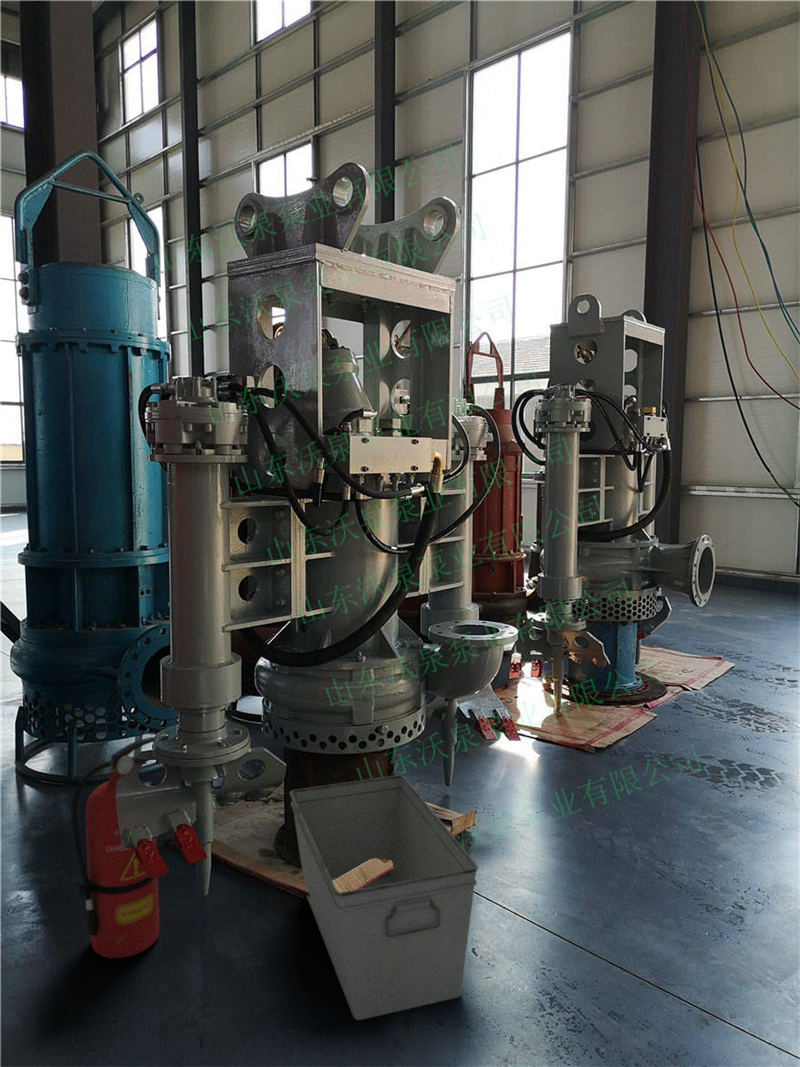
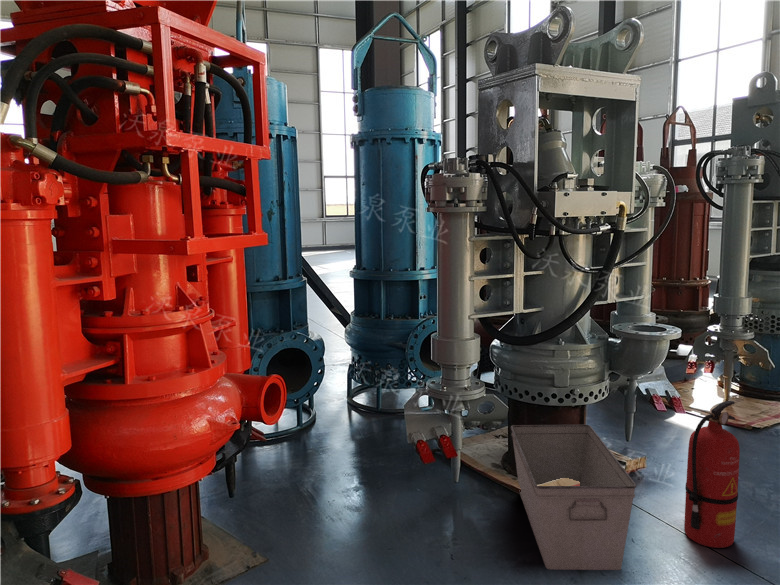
fire extinguisher: present [72,737,159,958] -> present [684,401,740,548]

